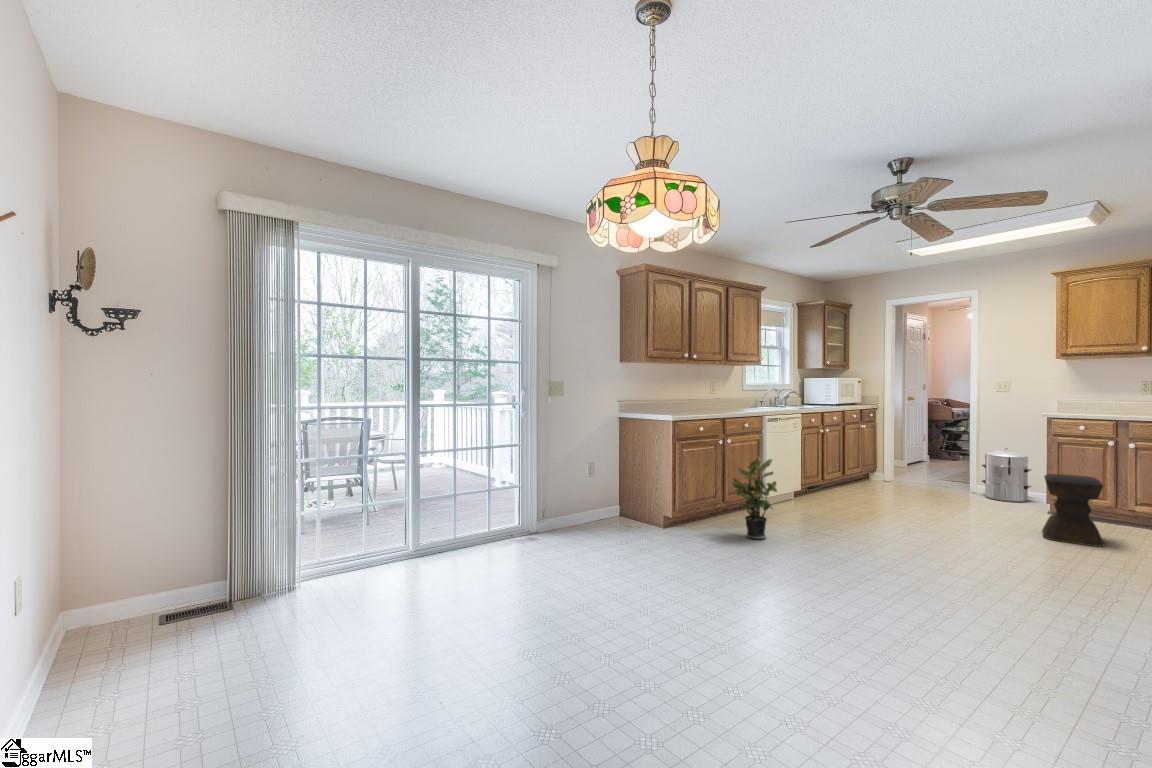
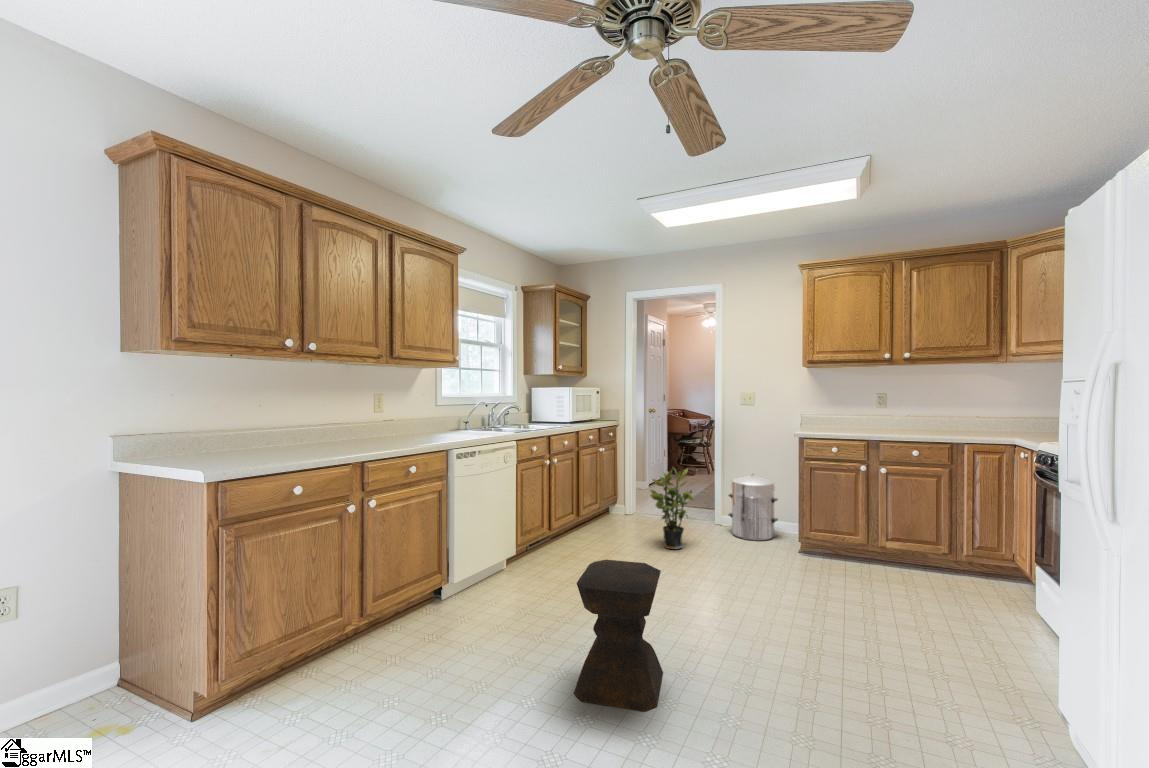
potted plant: present [731,457,777,539] -> present [650,469,693,549]
stool: present [1042,474,1105,547] -> present [574,560,663,712]

